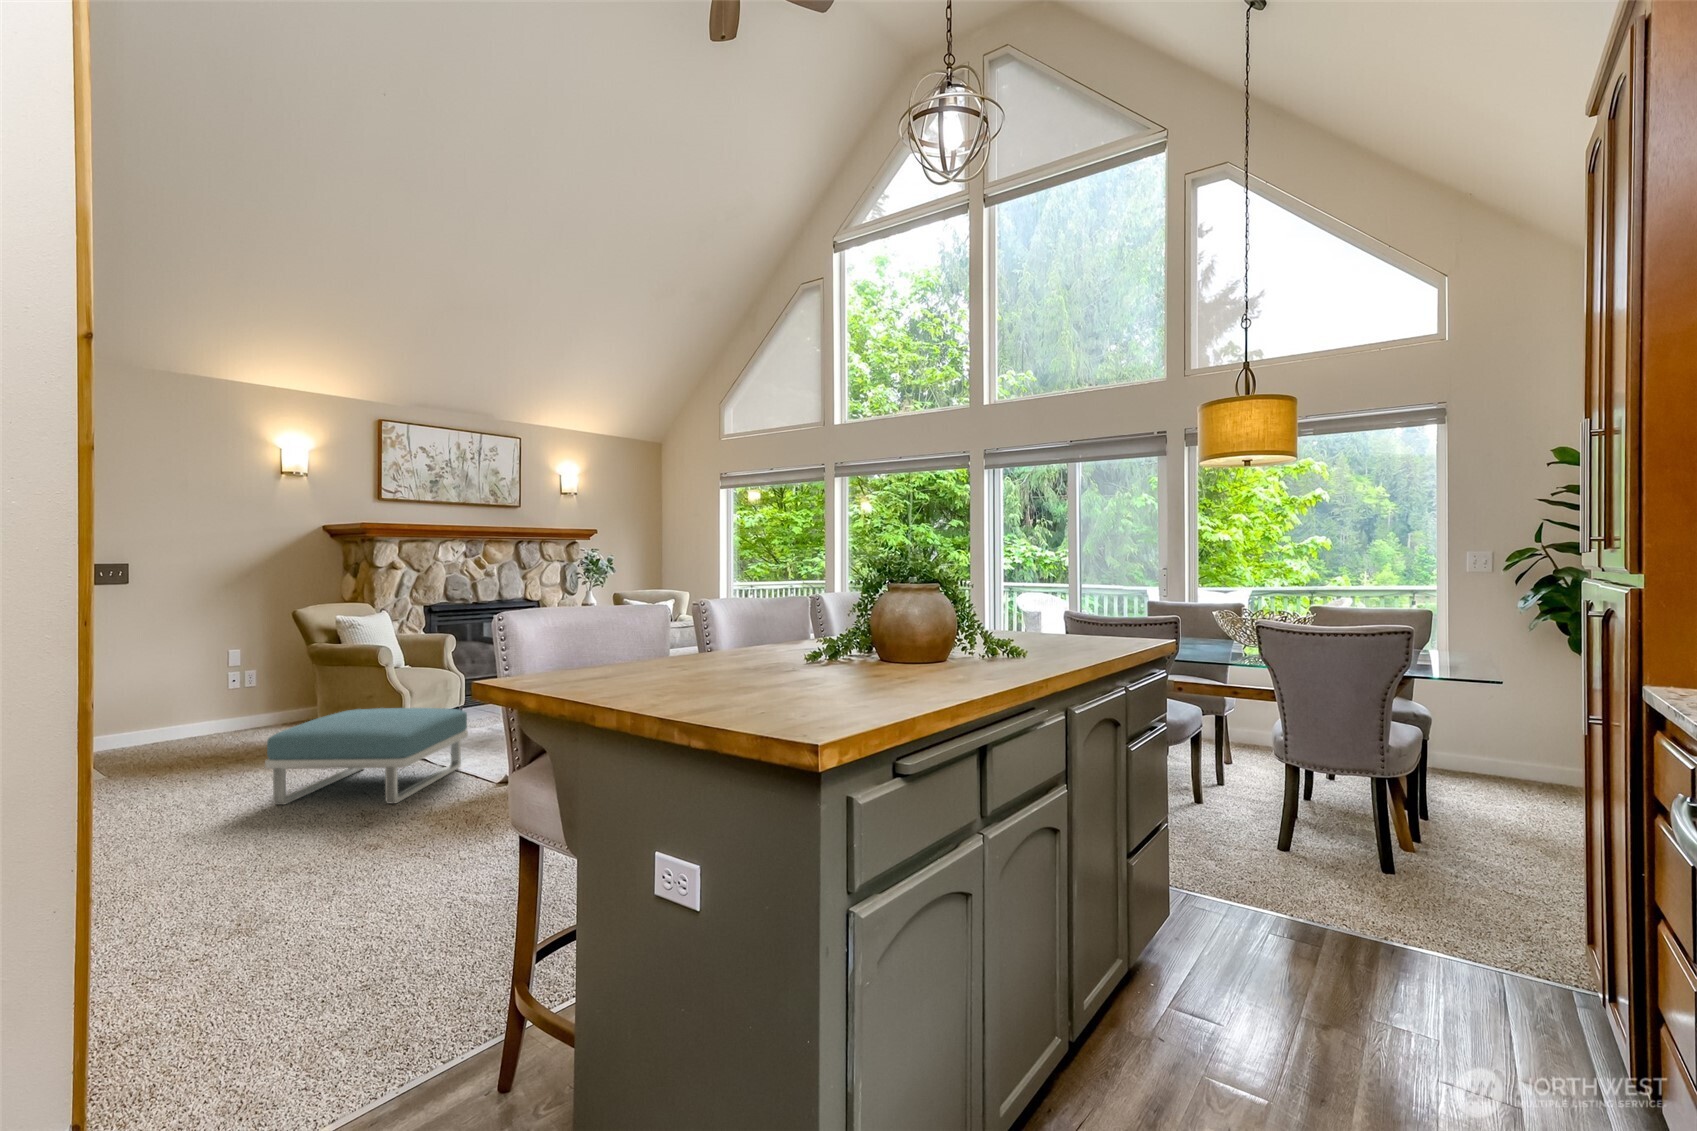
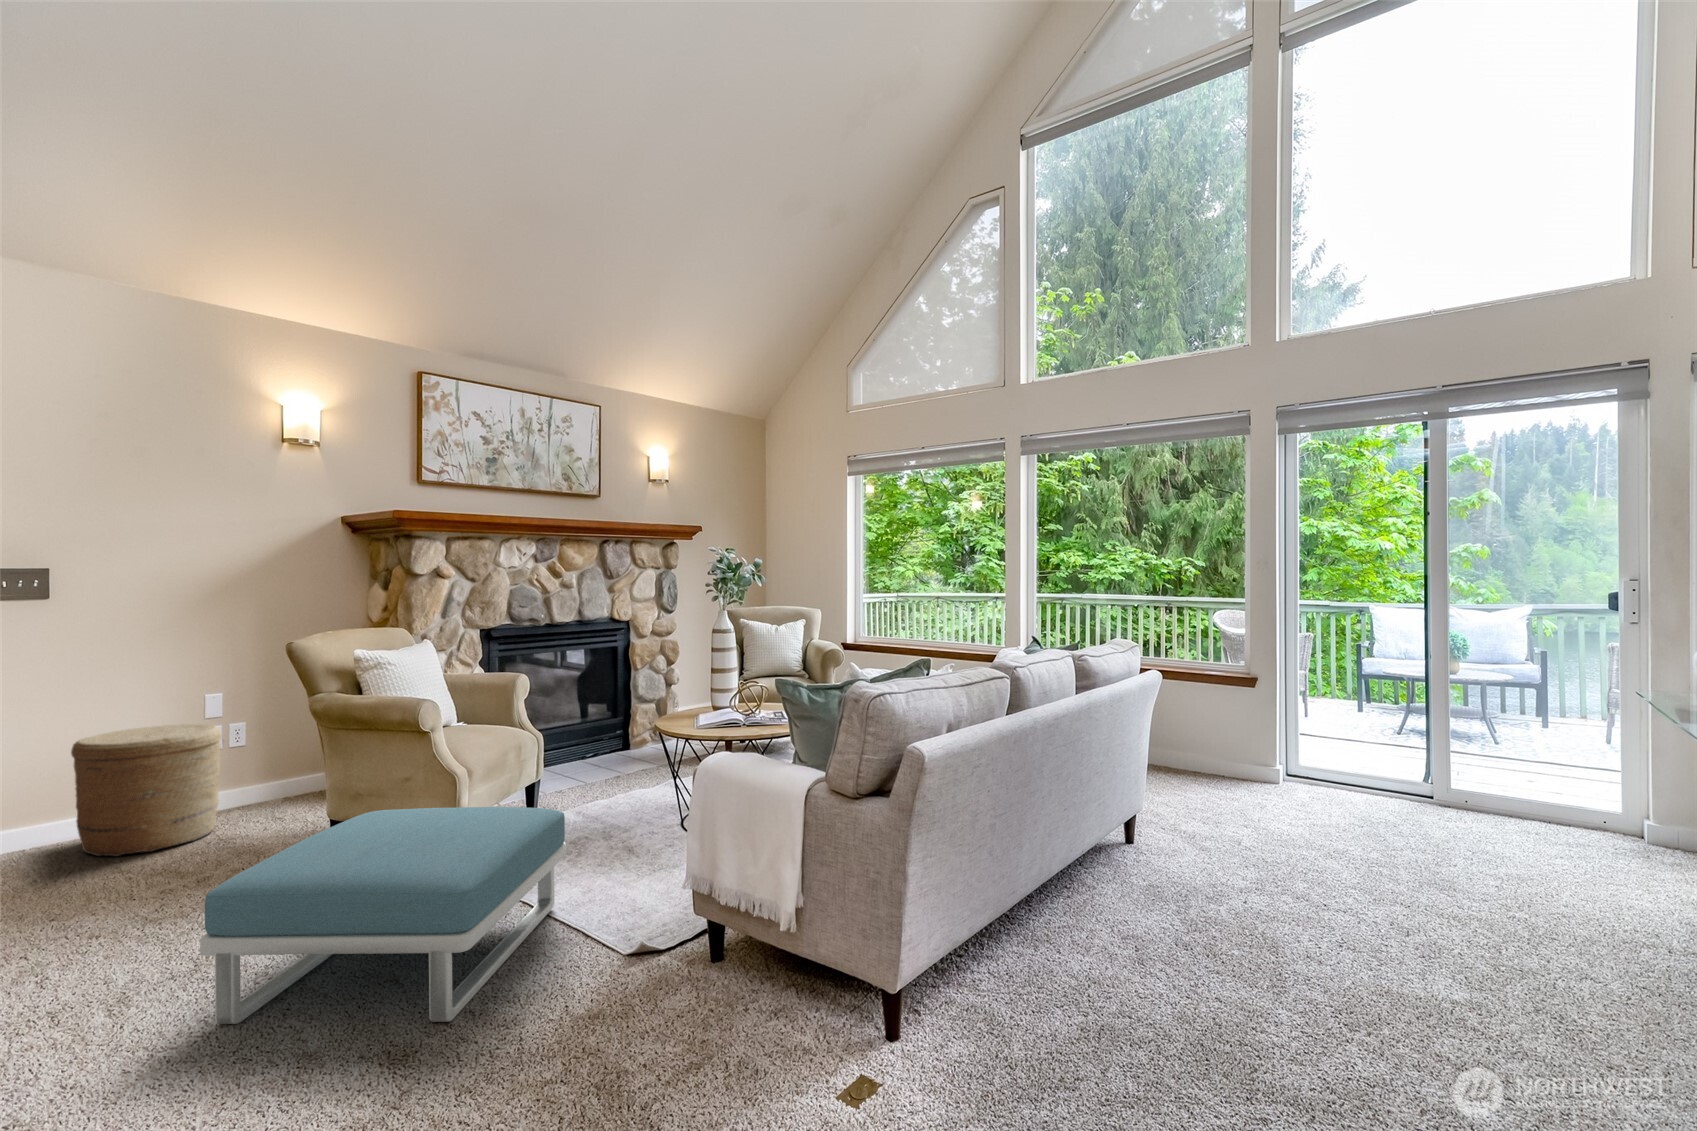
woven basket: none [150,667,245,749] -> present [71,724,221,856]

